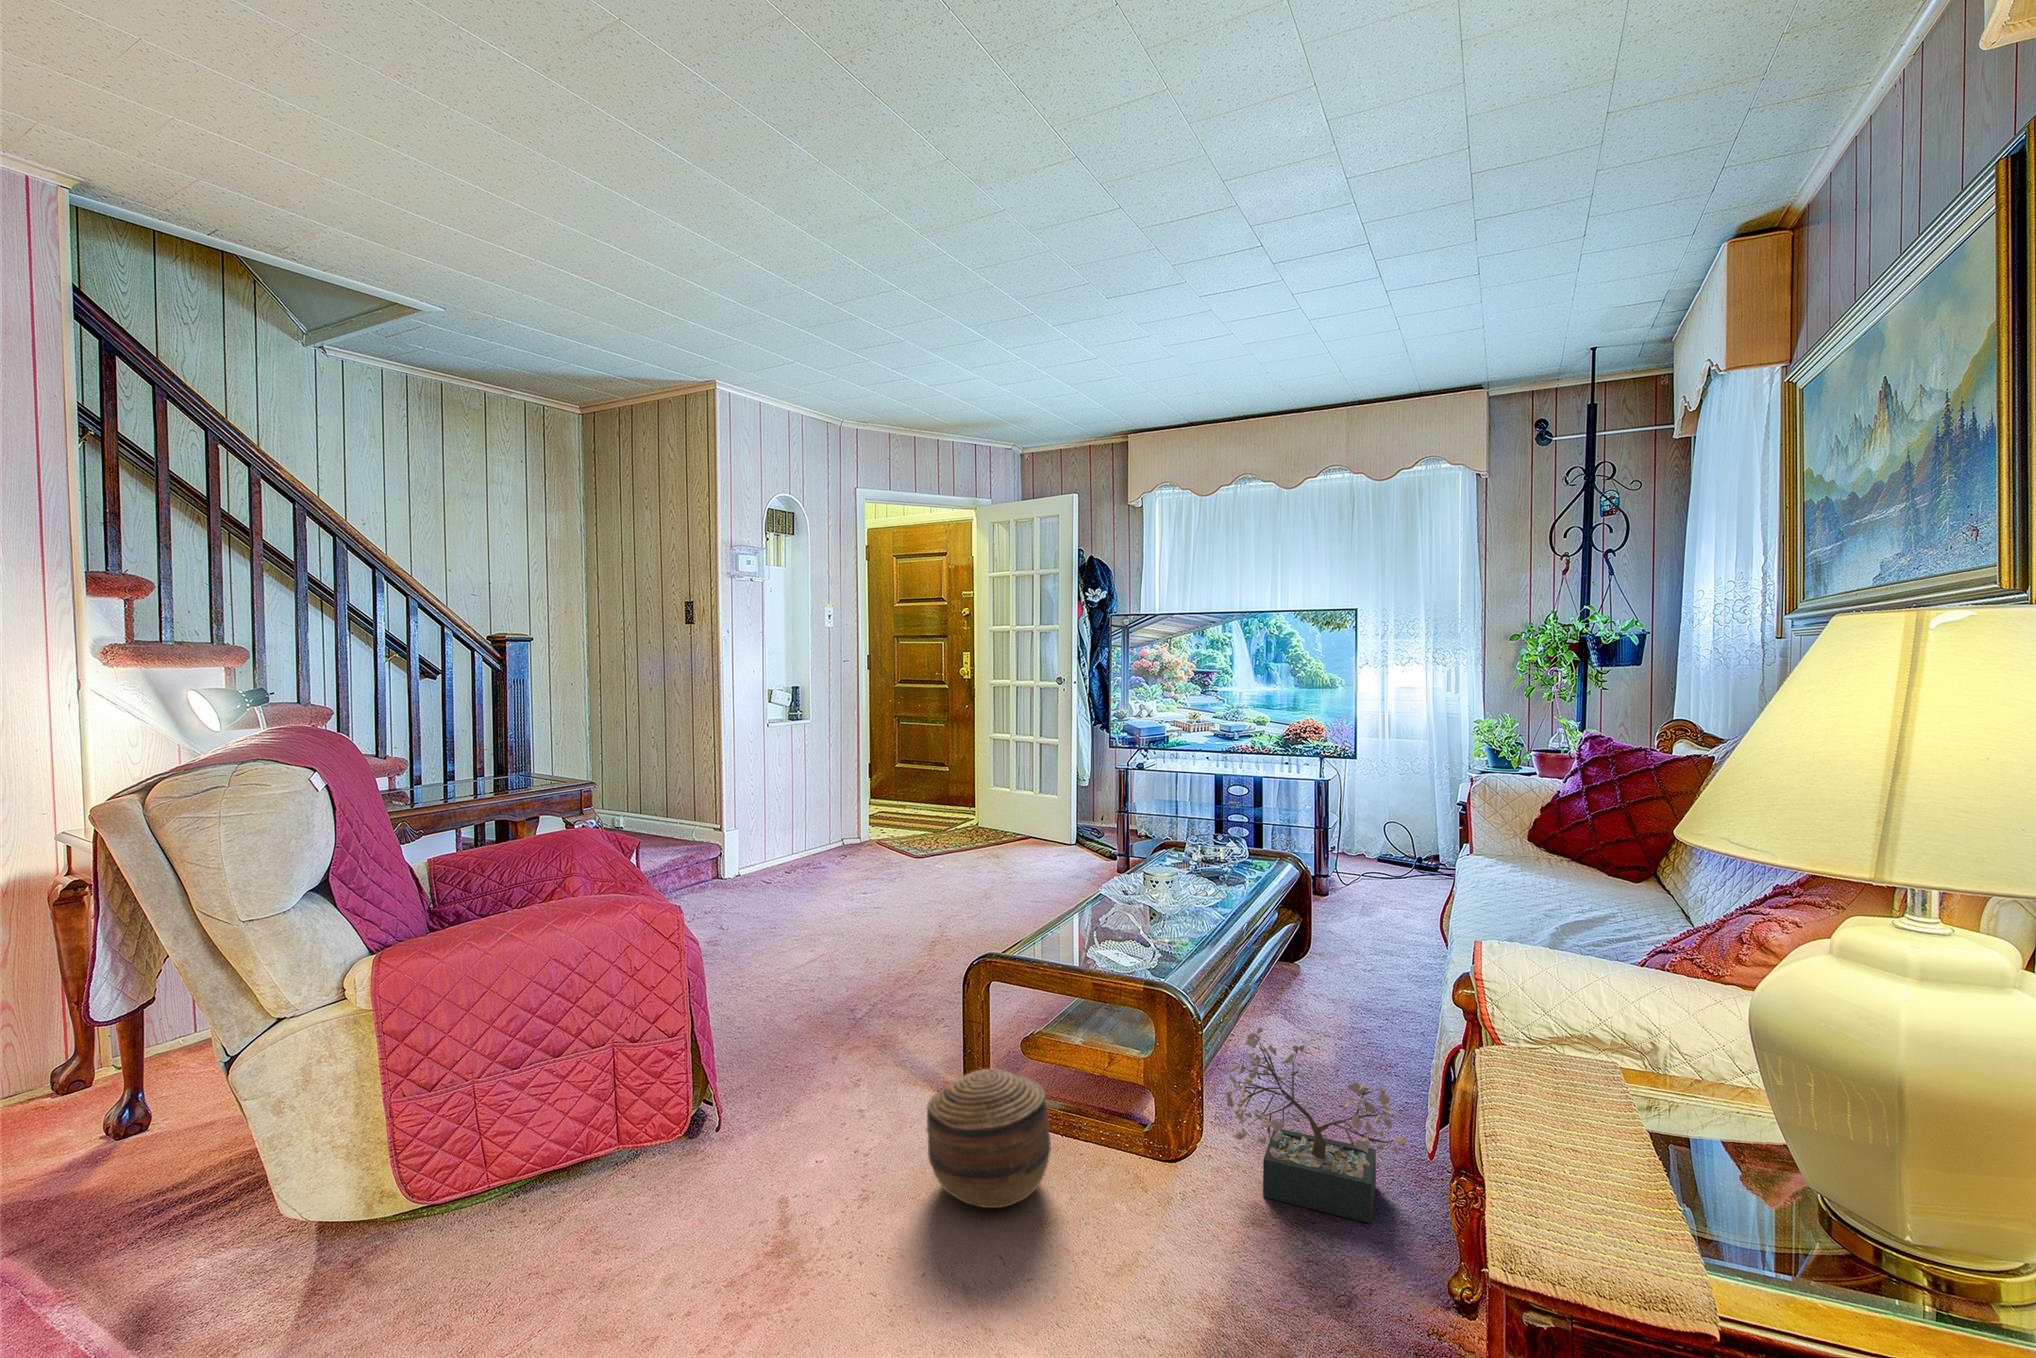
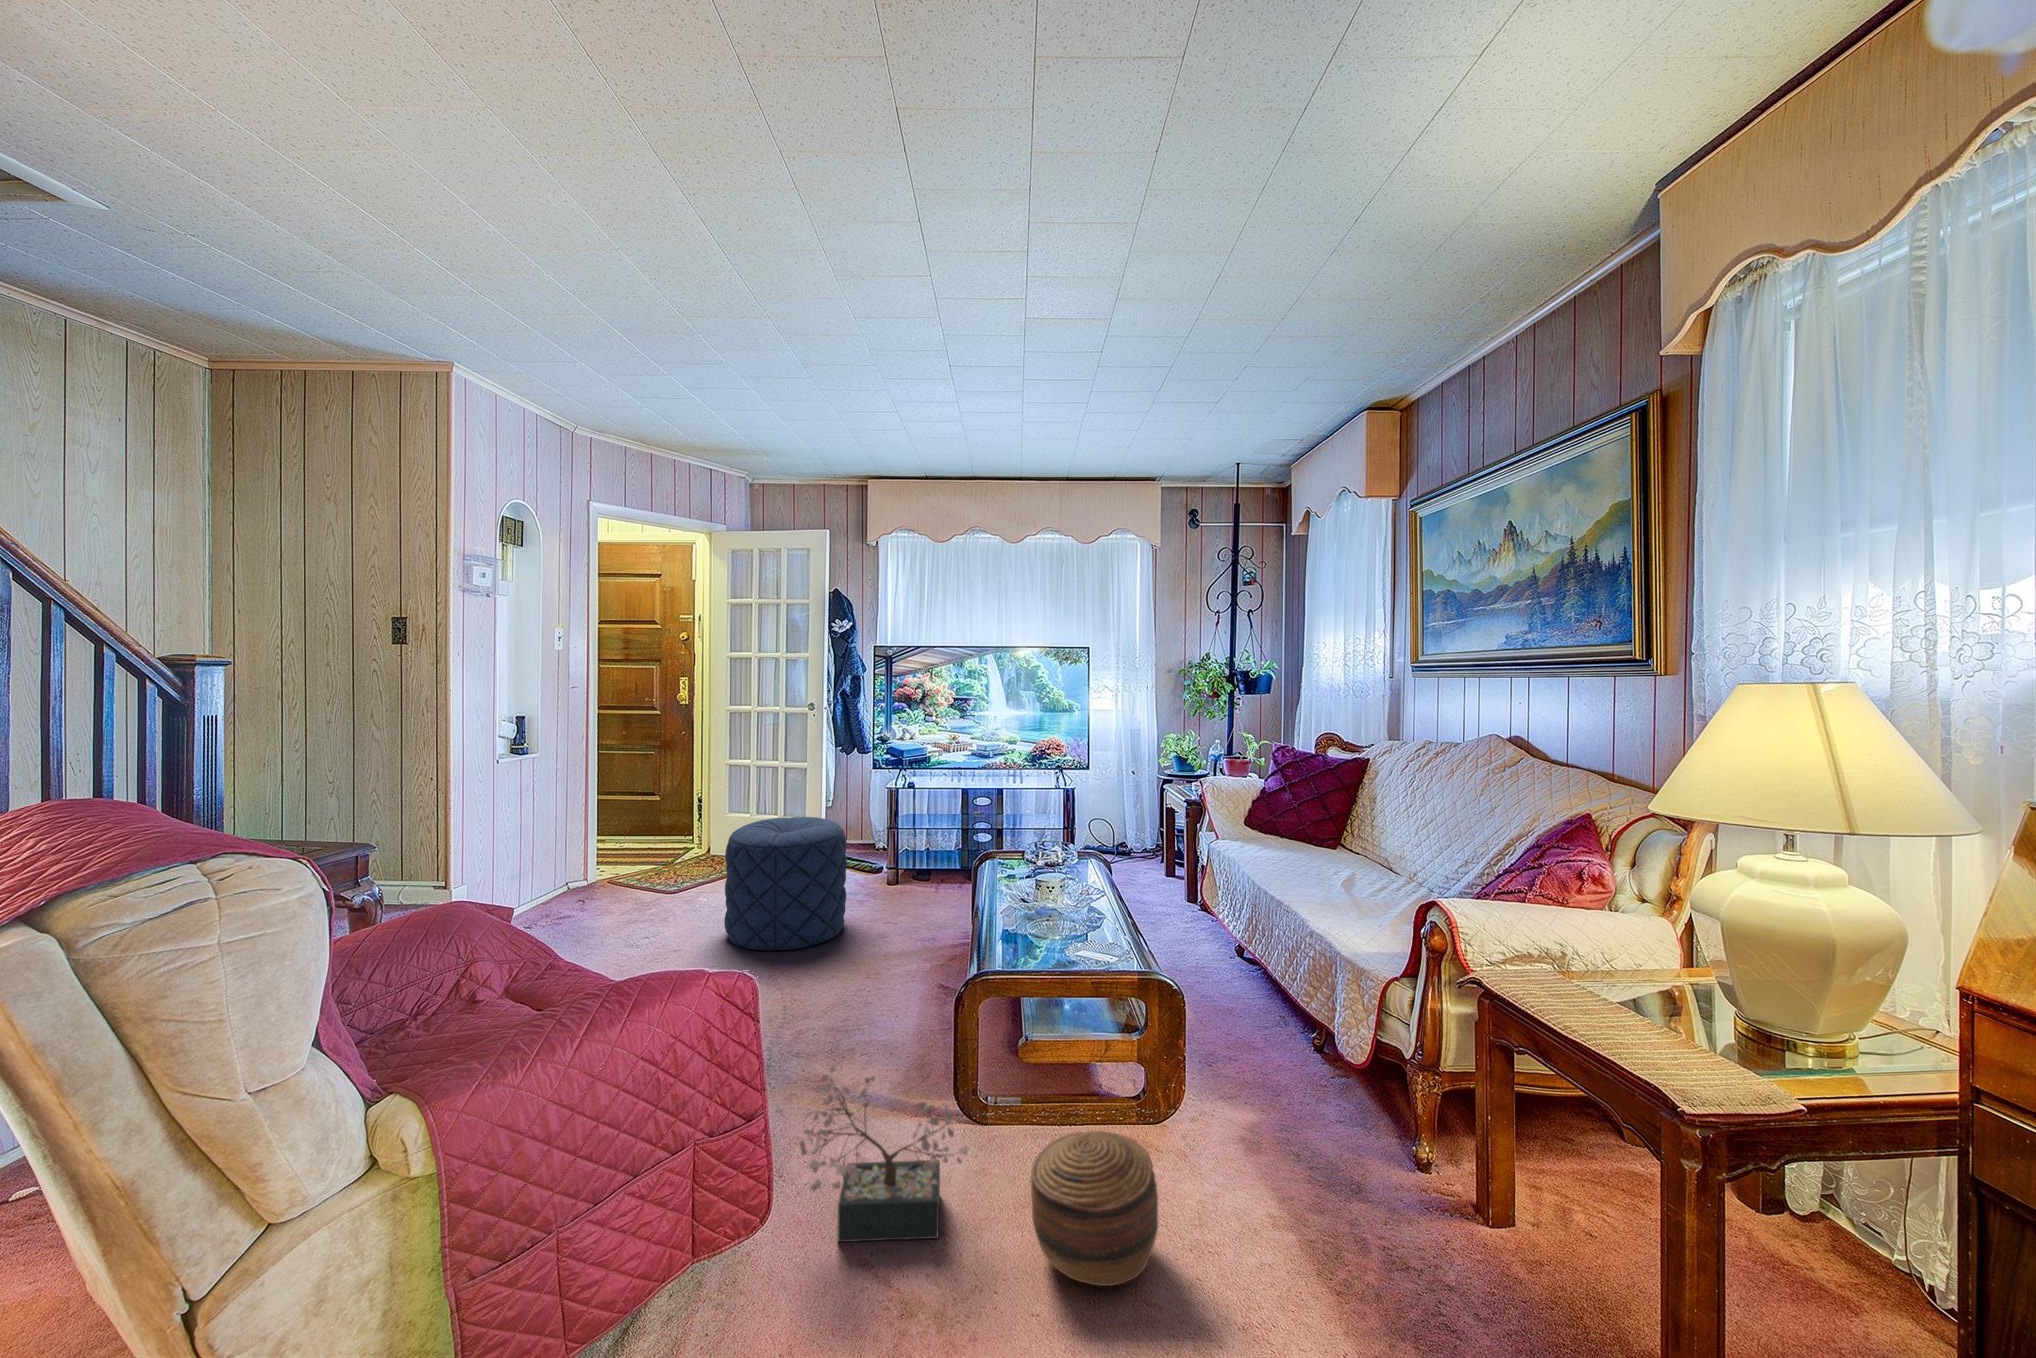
pouf: none [923,785,1037,909] -> present [724,817,847,951]
decorative plant: present [1226,1028,1407,1223] -> present [800,1067,968,1242]

